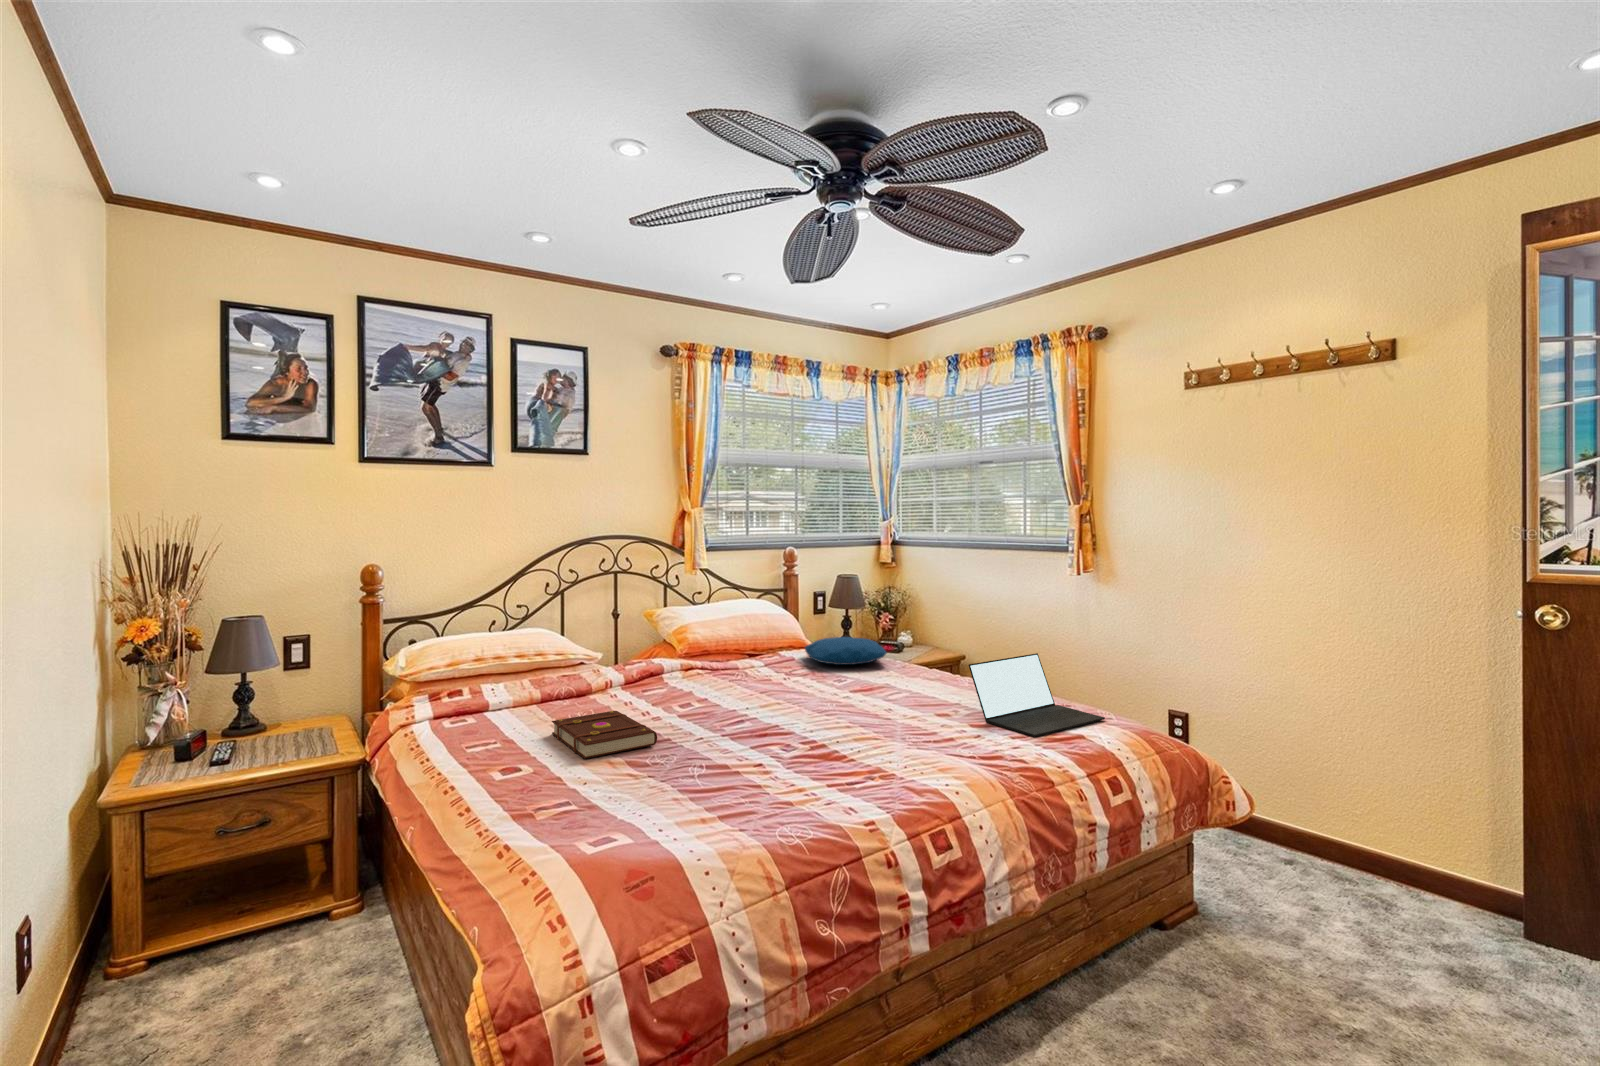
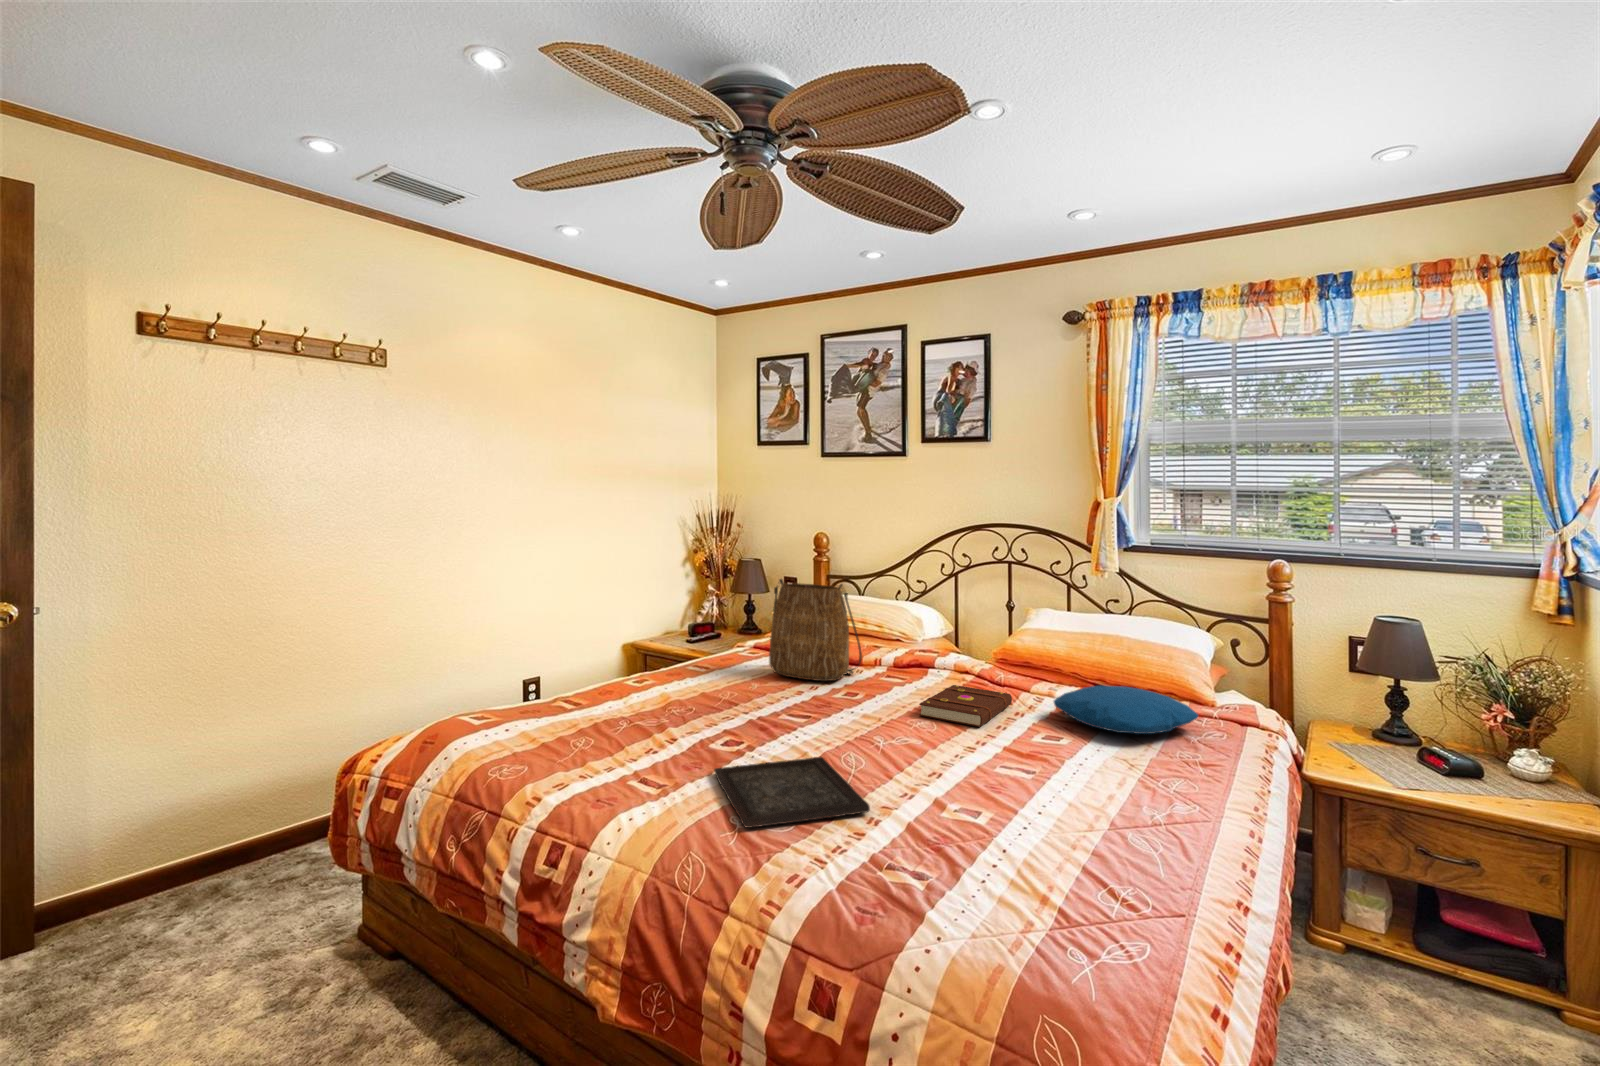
tote bag: none [556,594,659,707] -> present [769,579,862,681]
laptop: present [968,653,1105,737] -> none [861,740,1076,921]
book: present [552,711,657,759] -> present [919,685,1012,727]
tray: none [859,719,982,754] -> present [714,757,870,828]

